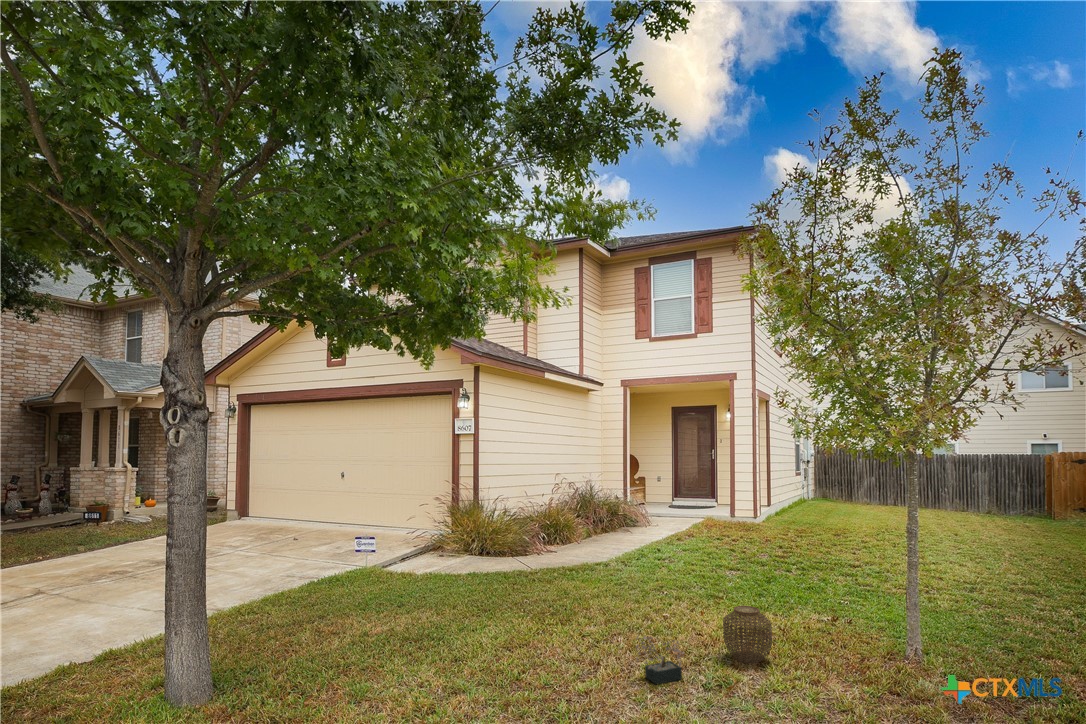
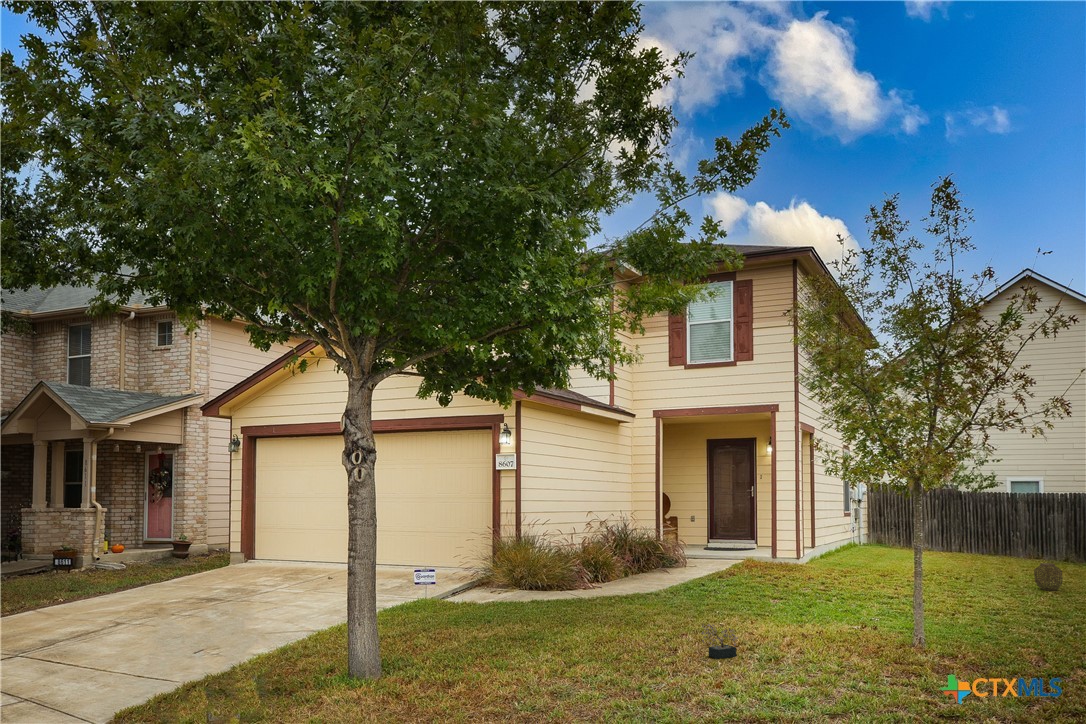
woven basket: present [723,606,772,663] -> present [1034,563,1062,591]

